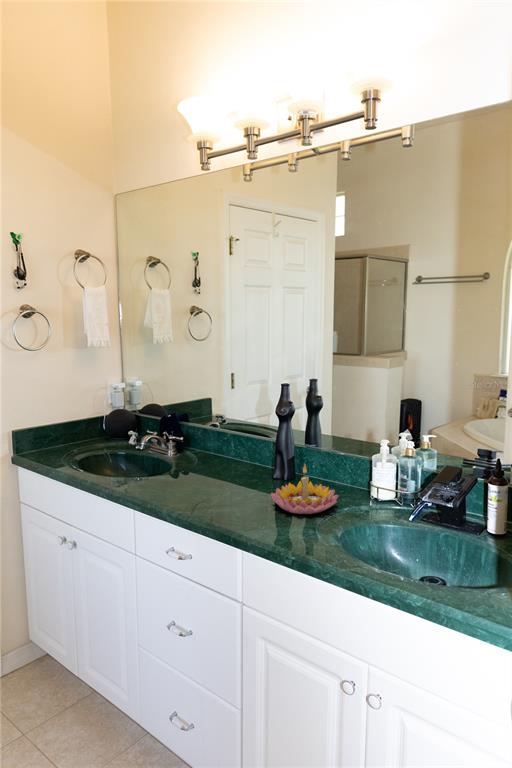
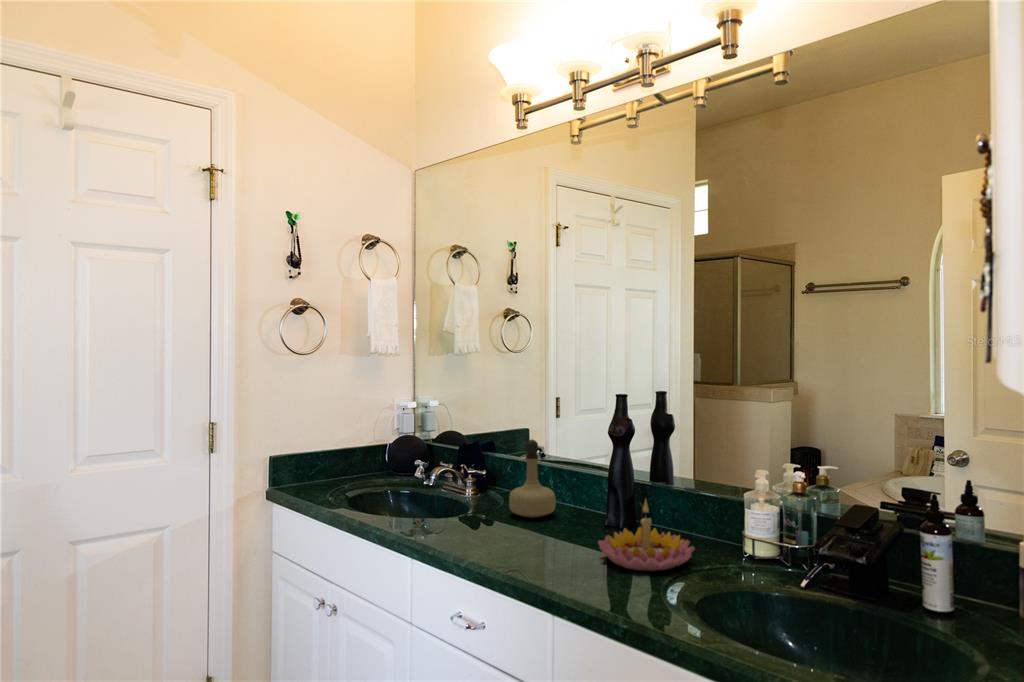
perfume bottle: none [203,416,237,473] -> present [509,440,556,518]

